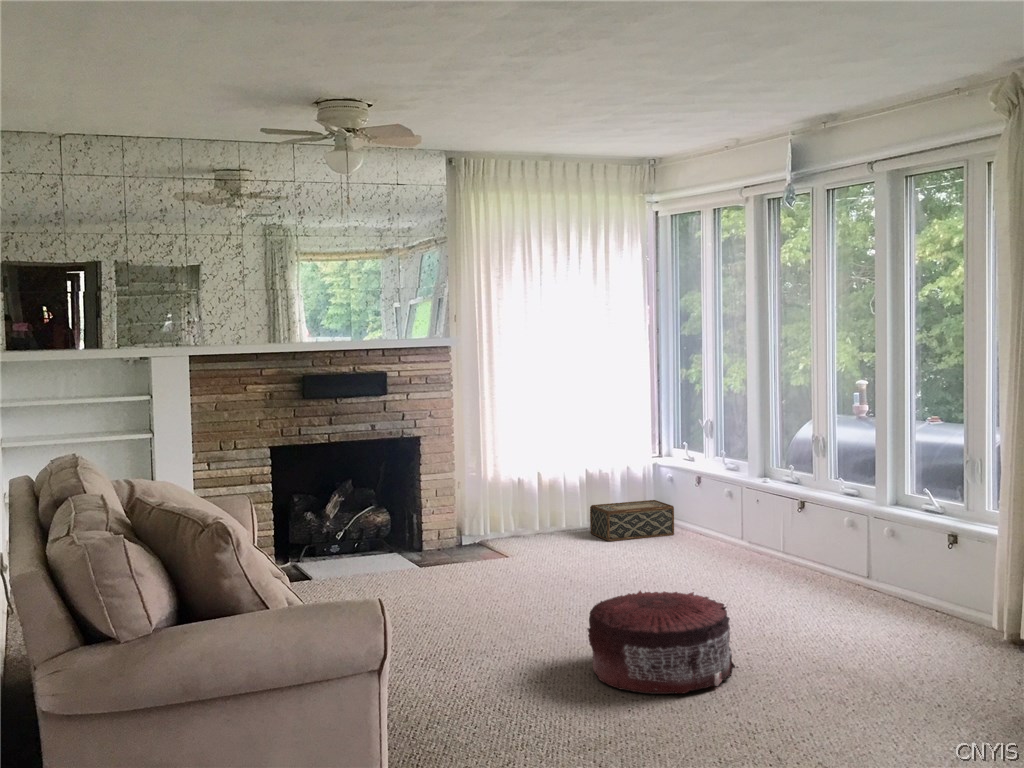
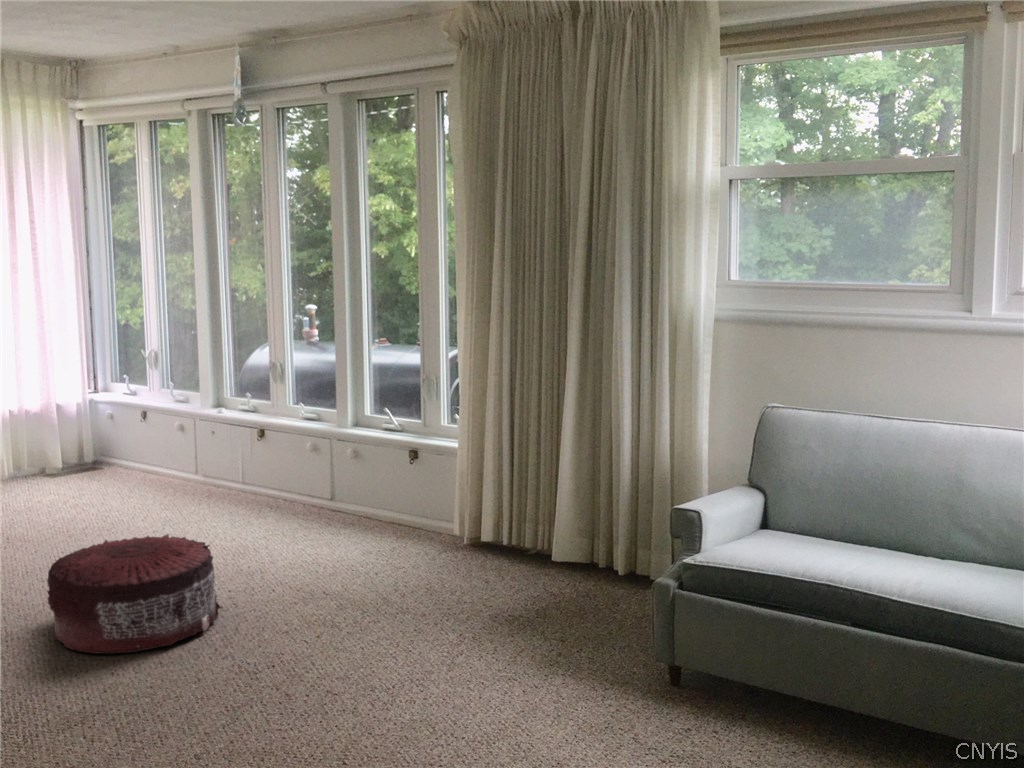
woven basket: present [590,500,674,541] -> none [16,440,119,490]

